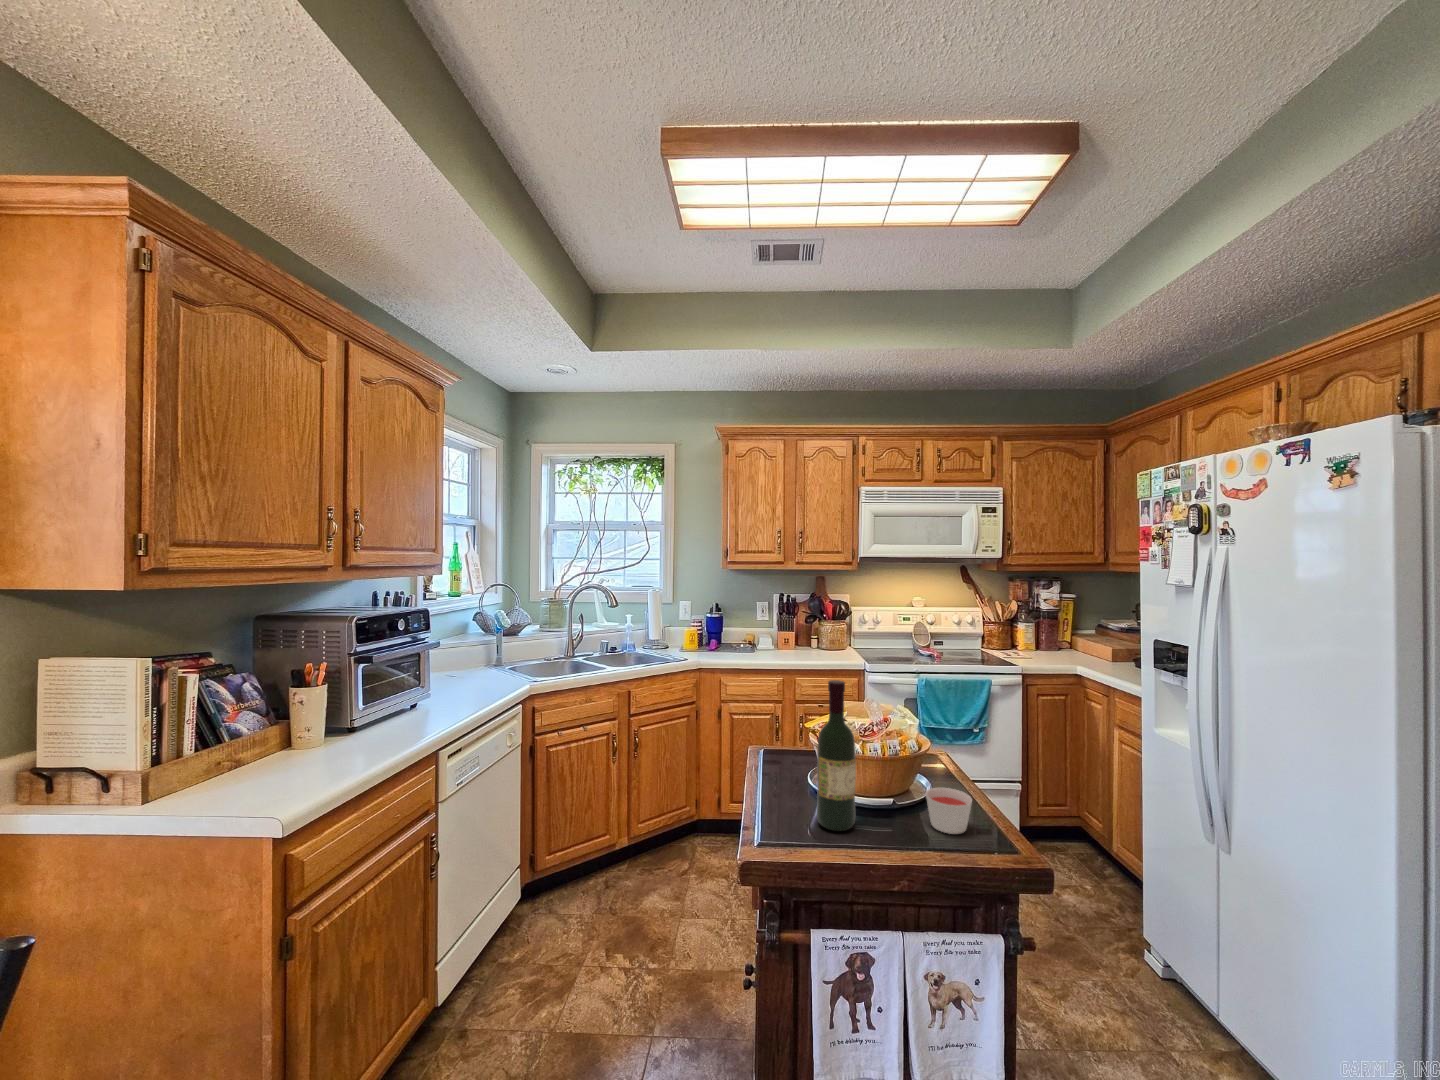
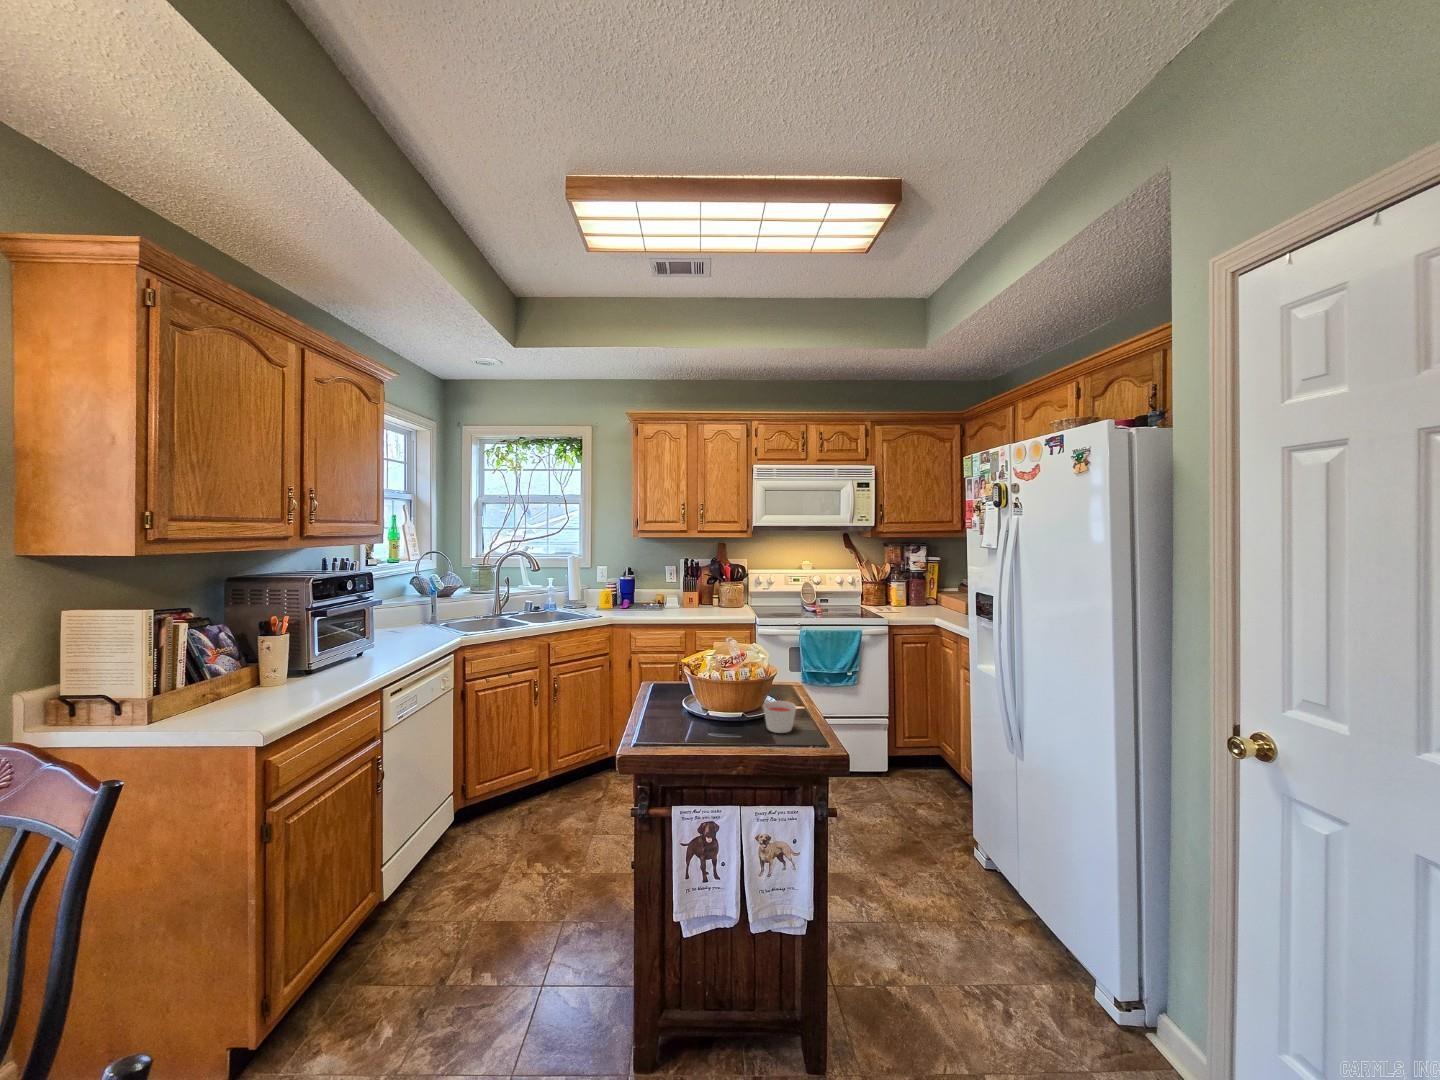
wine bottle: present [817,680,856,831] -> none [680,620,710,735]

